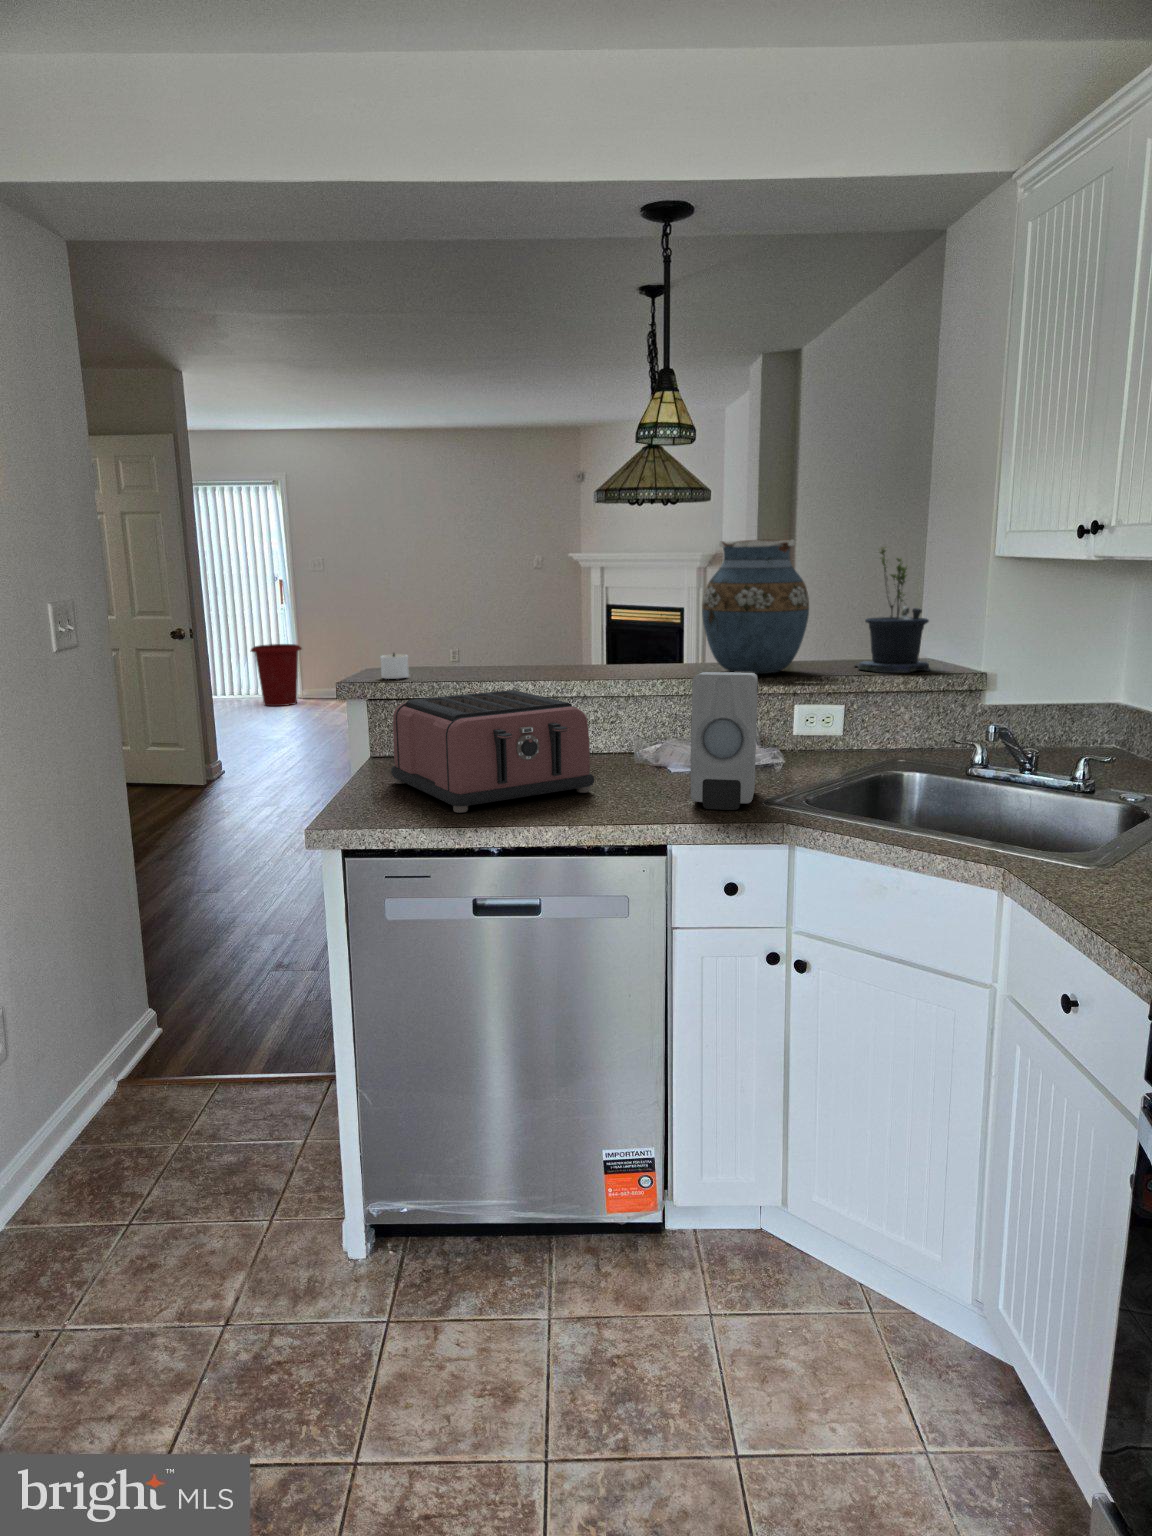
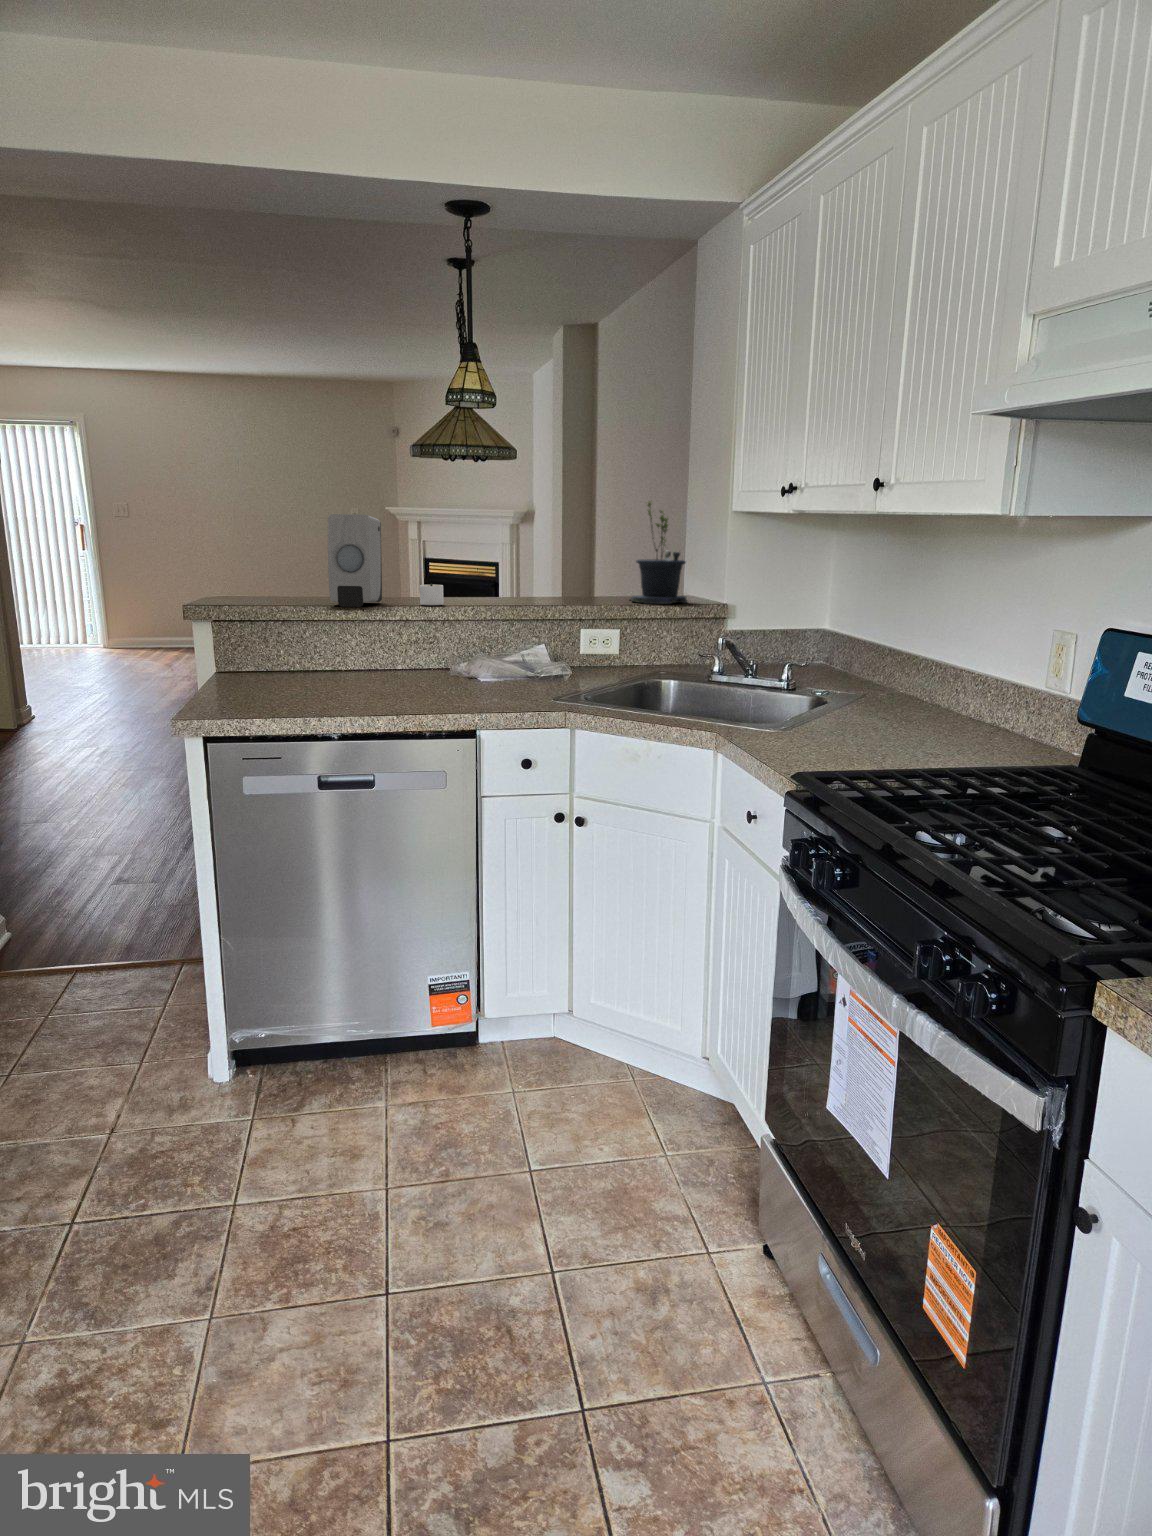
vase: present [702,539,809,674] -> none [504,491,591,603]
waste bin: present [251,644,302,706] -> none [62,592,118,654]
candle: present [381,653,409,679] -> present [420,583,444,605]
soap dispenser: present [690,672,758,810] -> present [328,514,382,607]
toaster: present [391,690,594,813] -> none [240,612,414,707]

